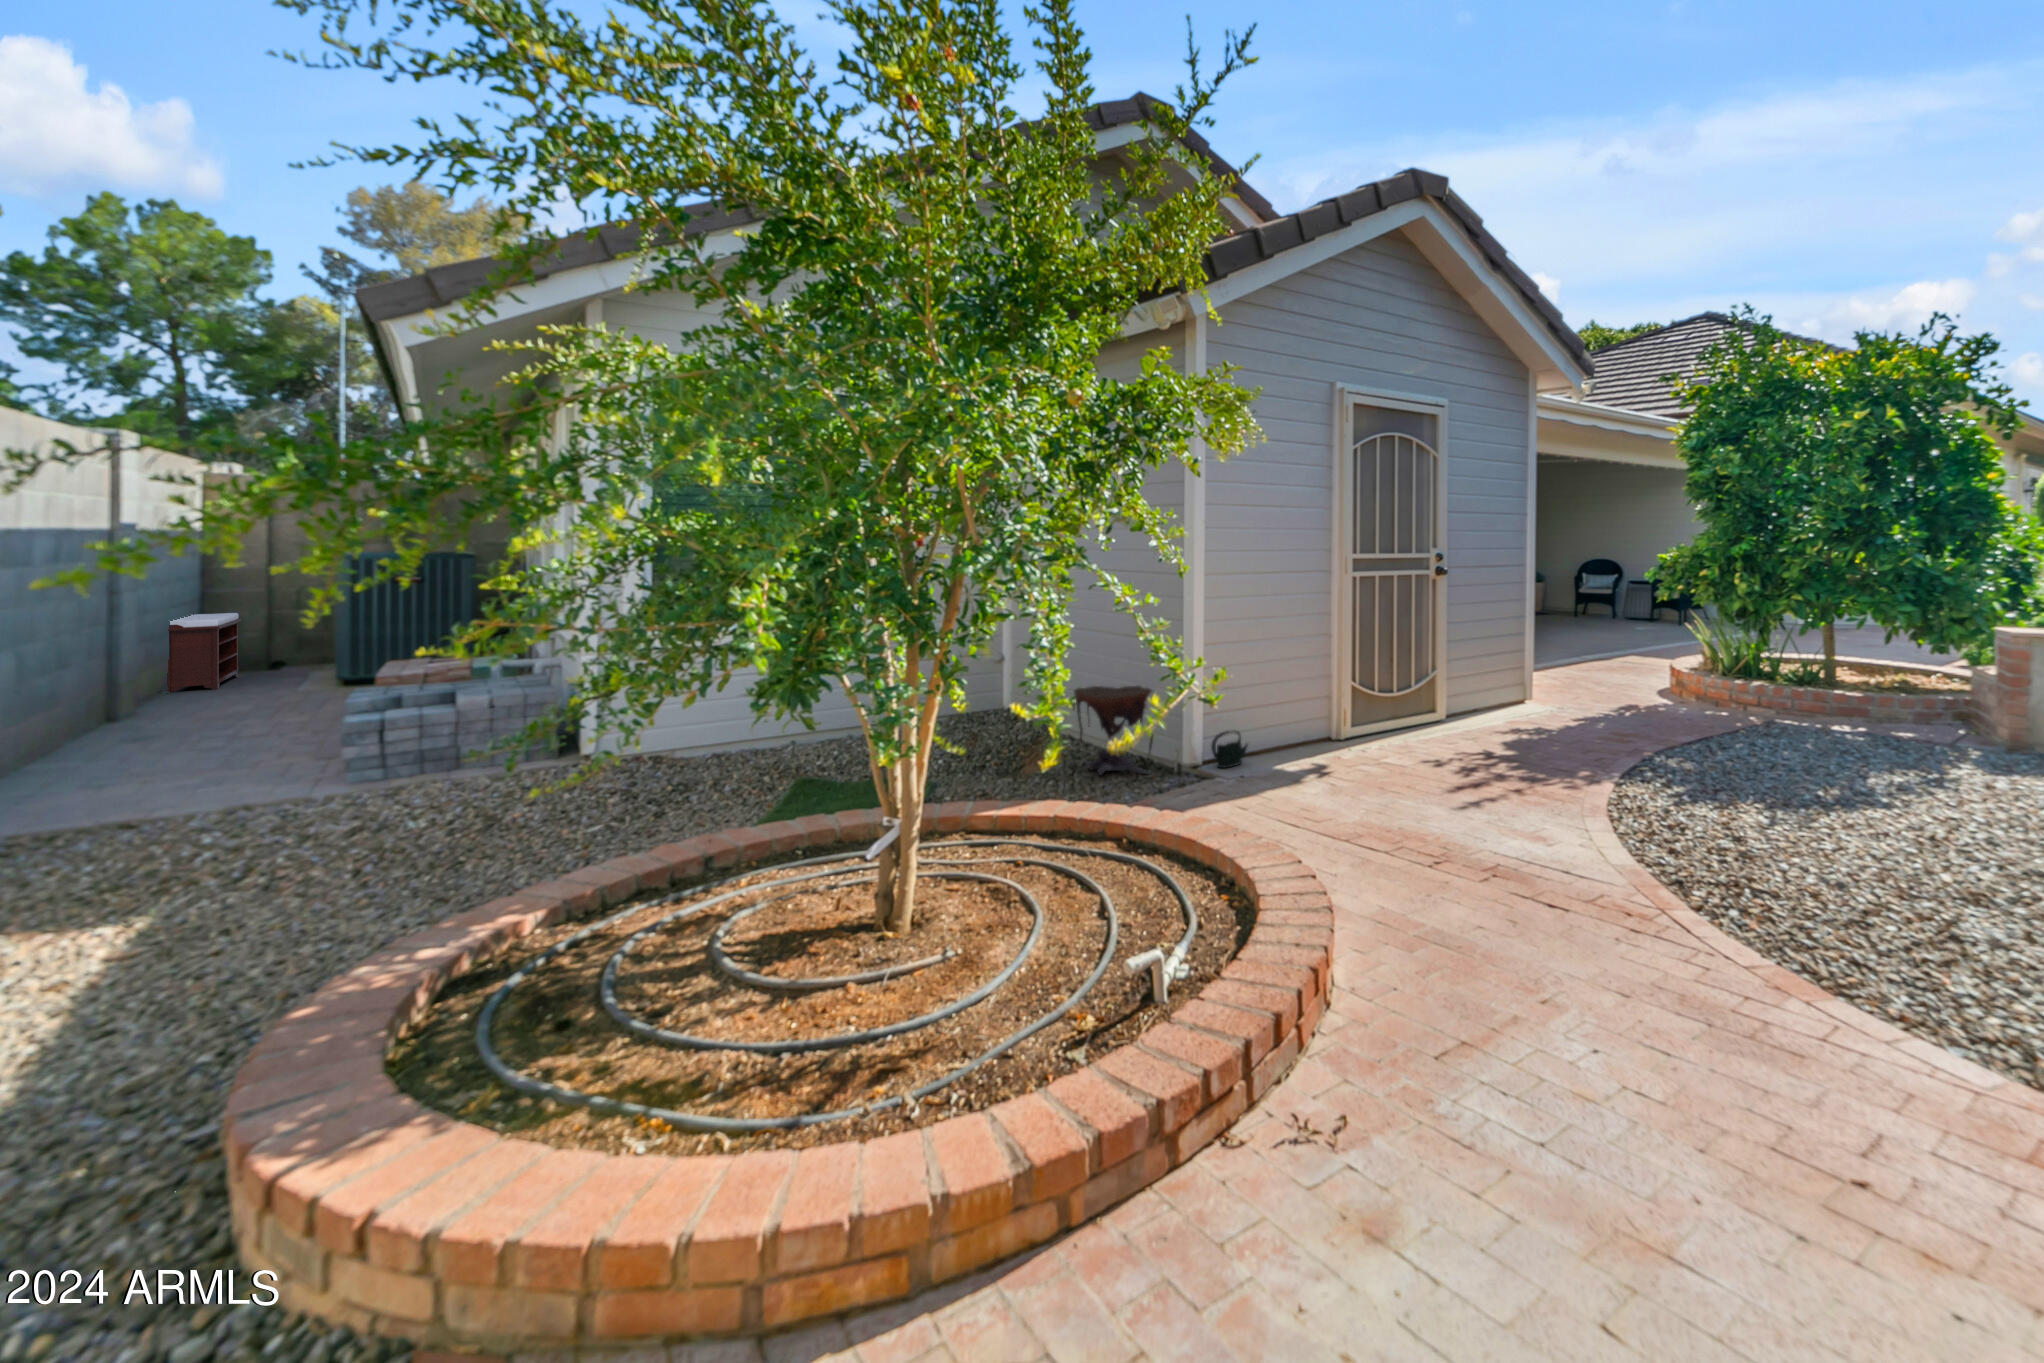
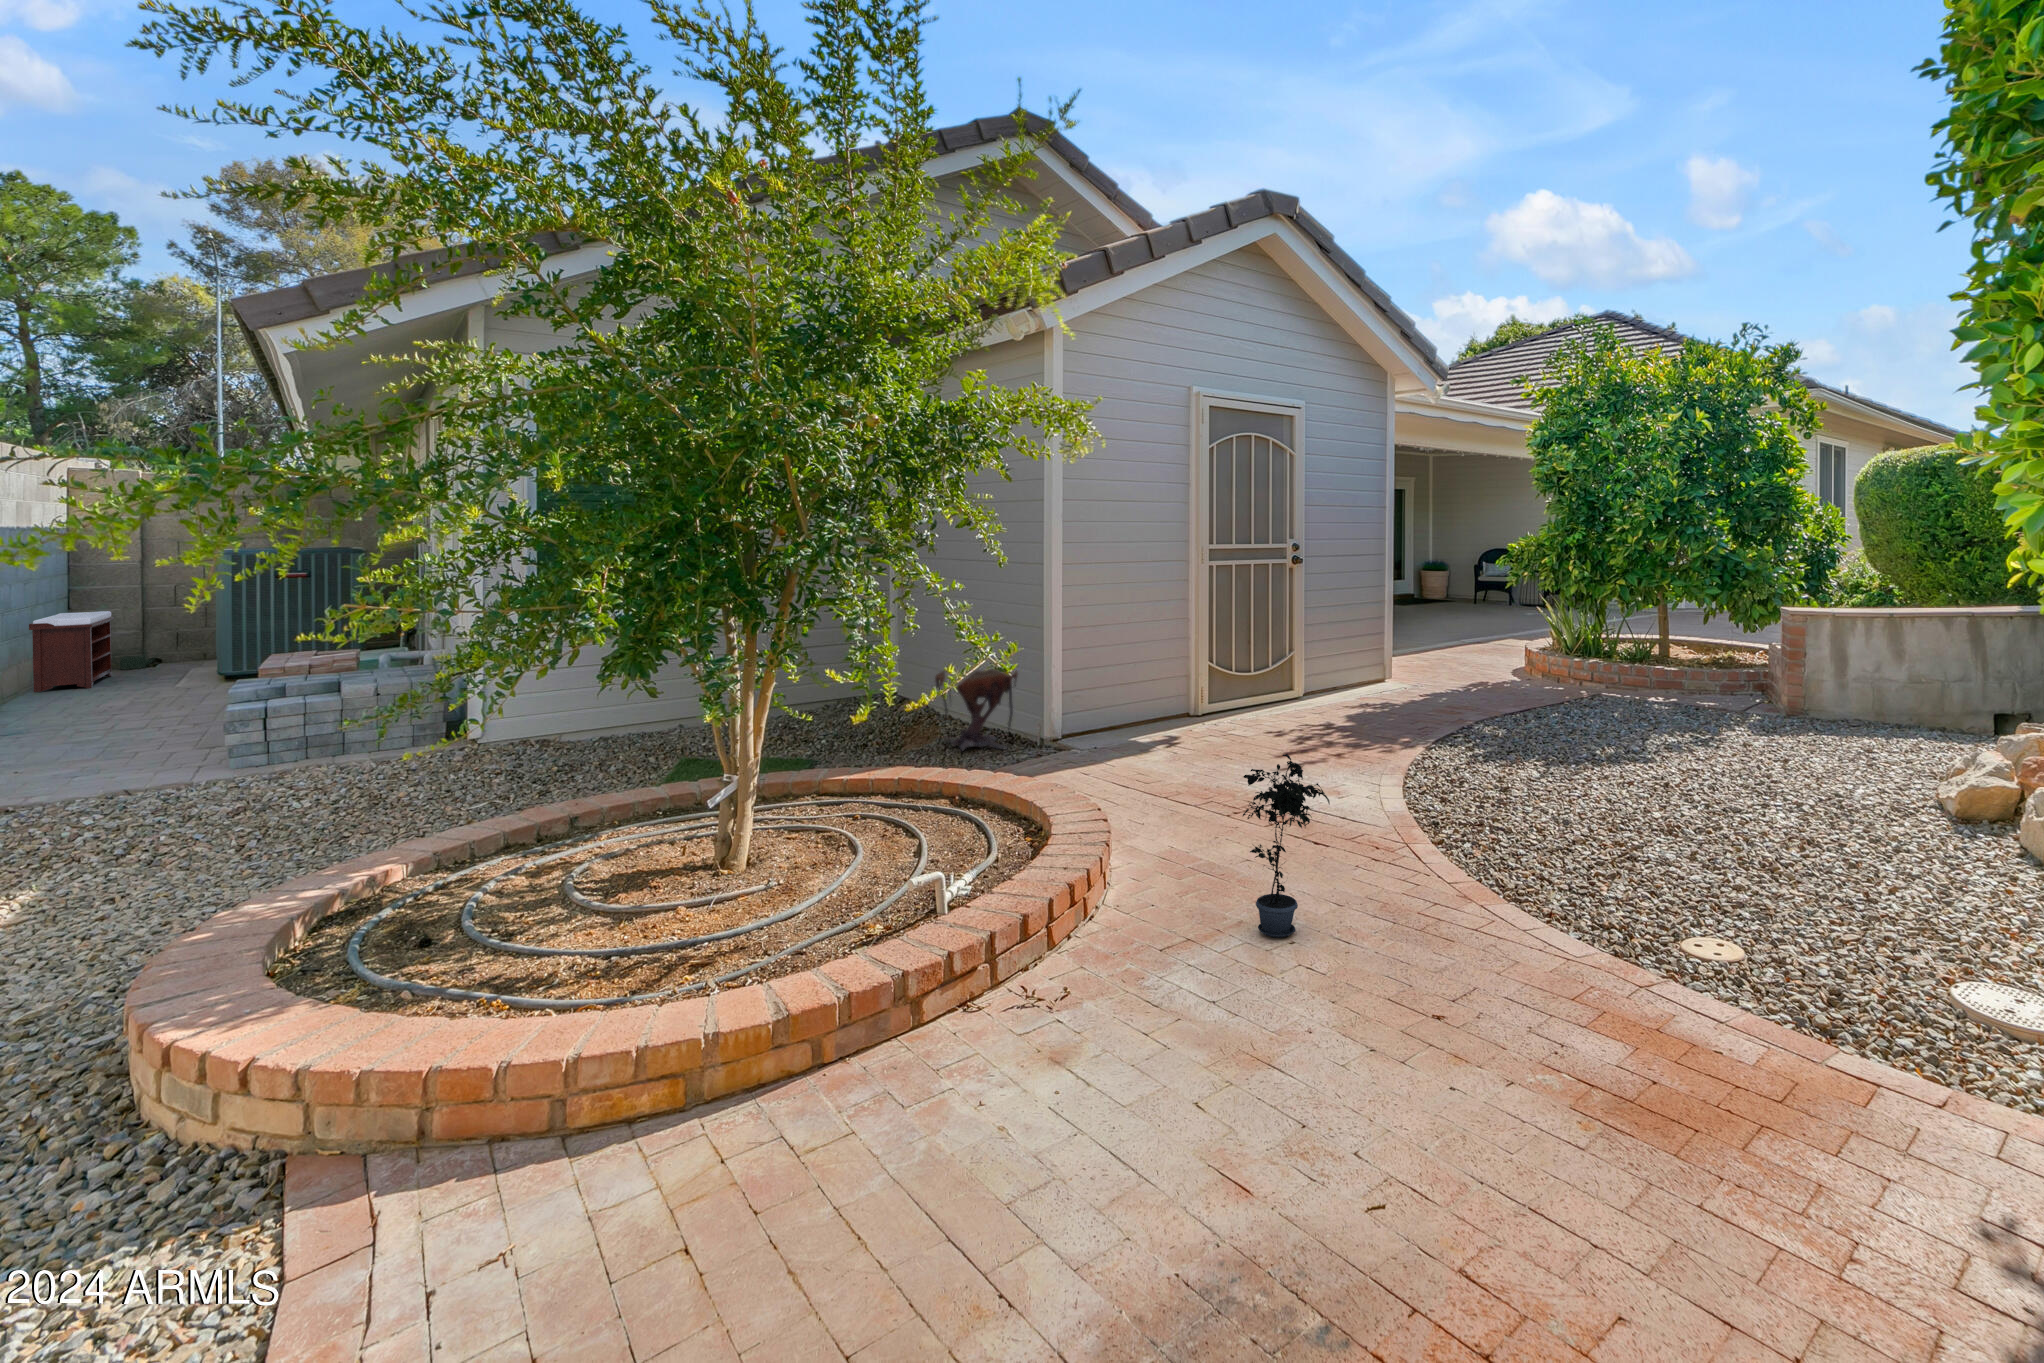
watering can: present [1211,731,1248,768] -> present [114,651,154,670]
potted plant: none [1517,809,1650,1040] -> present [1243,754,1330,938]

